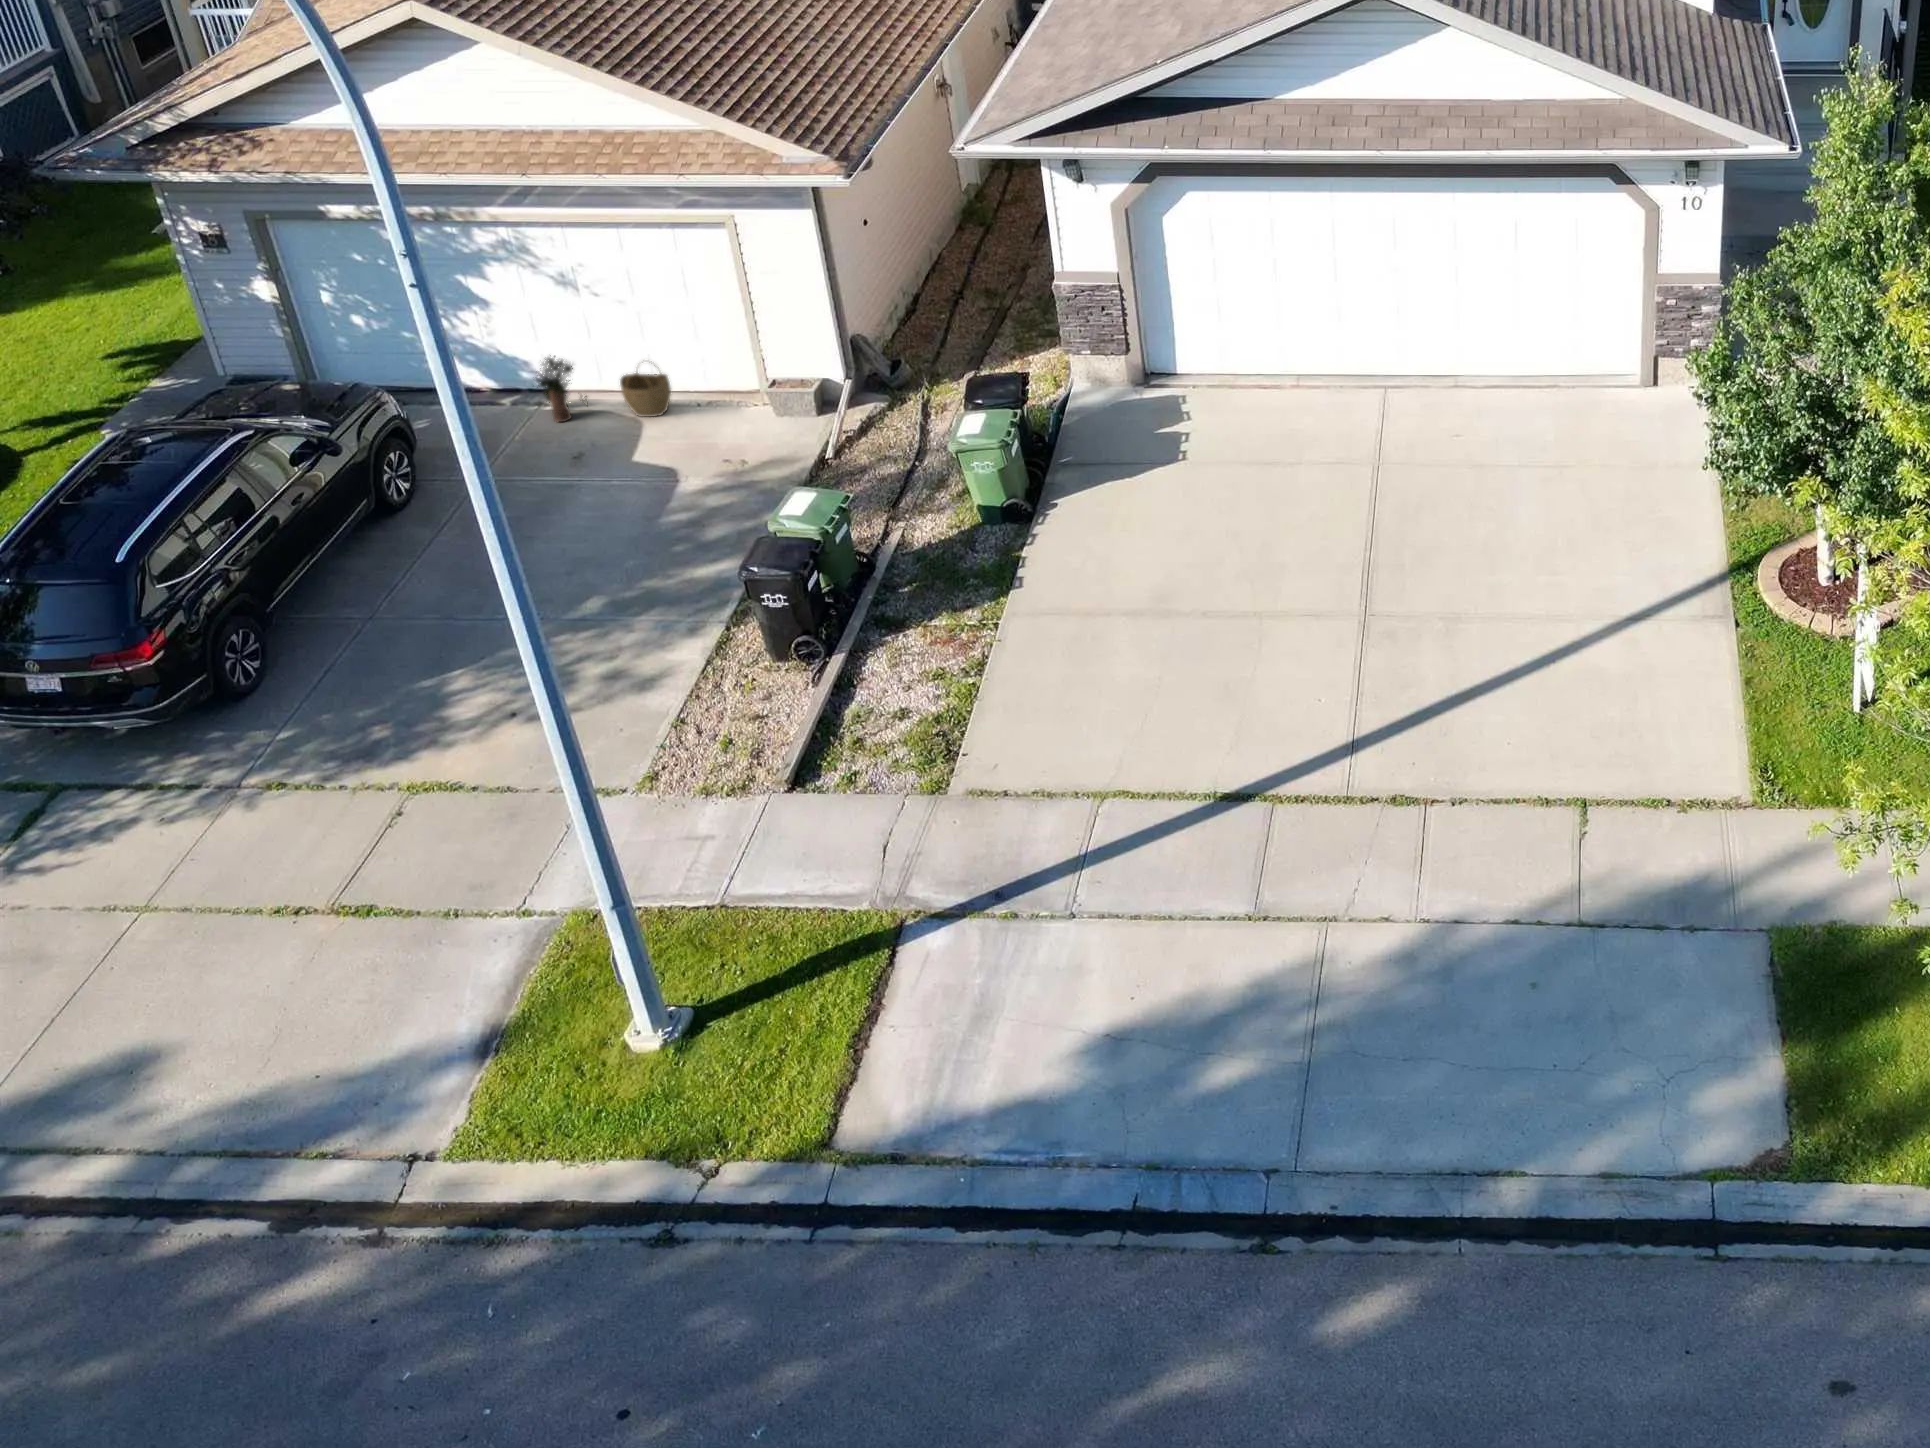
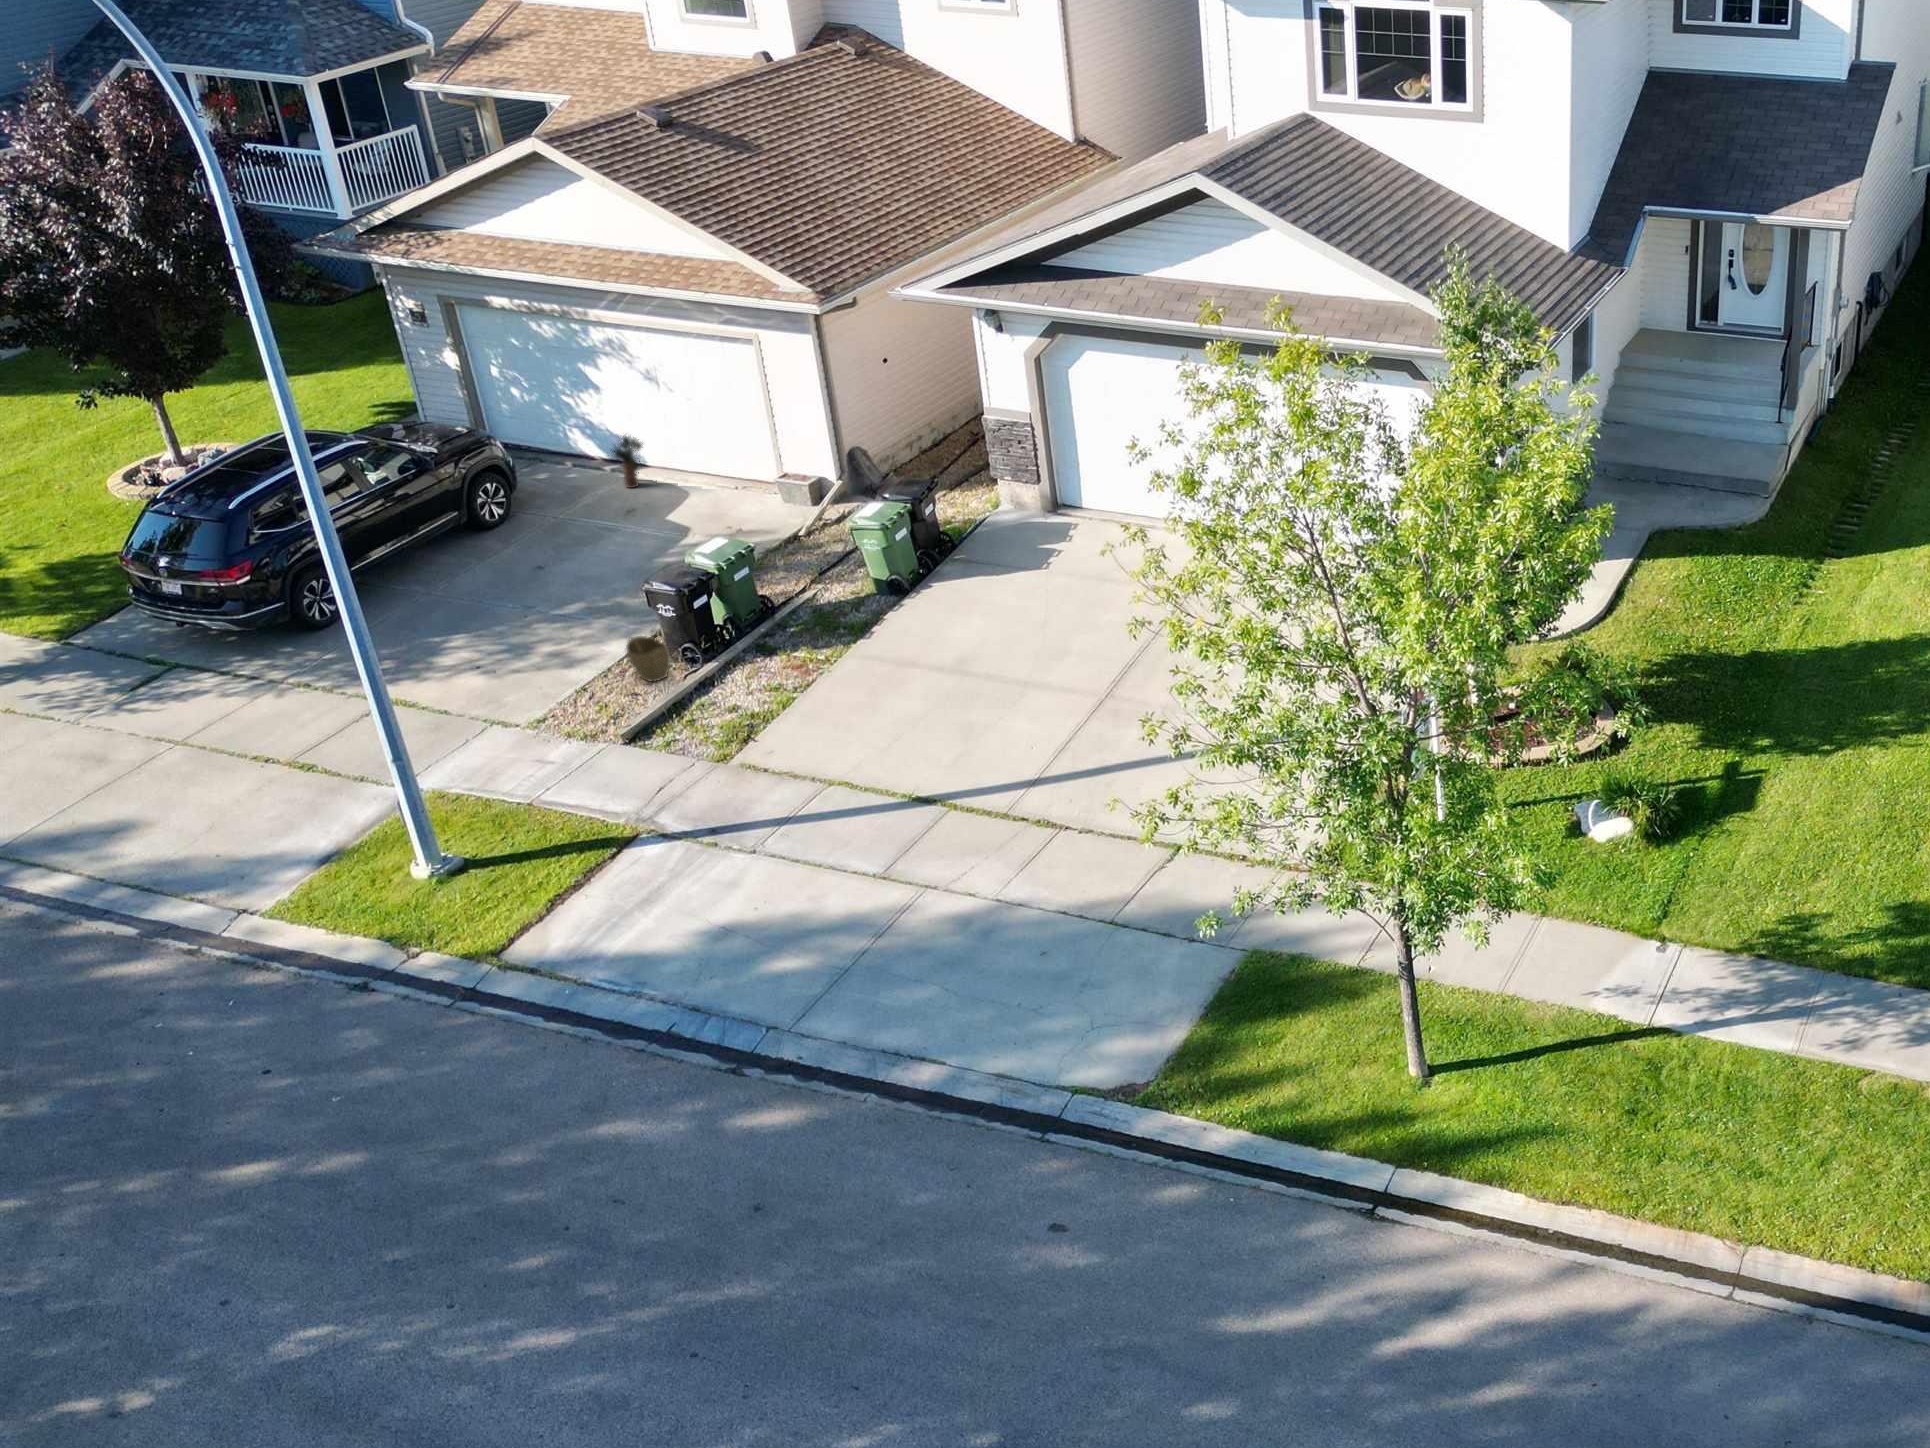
woven basket: present [620,365,671,417] -> present [626,633,670,682]

